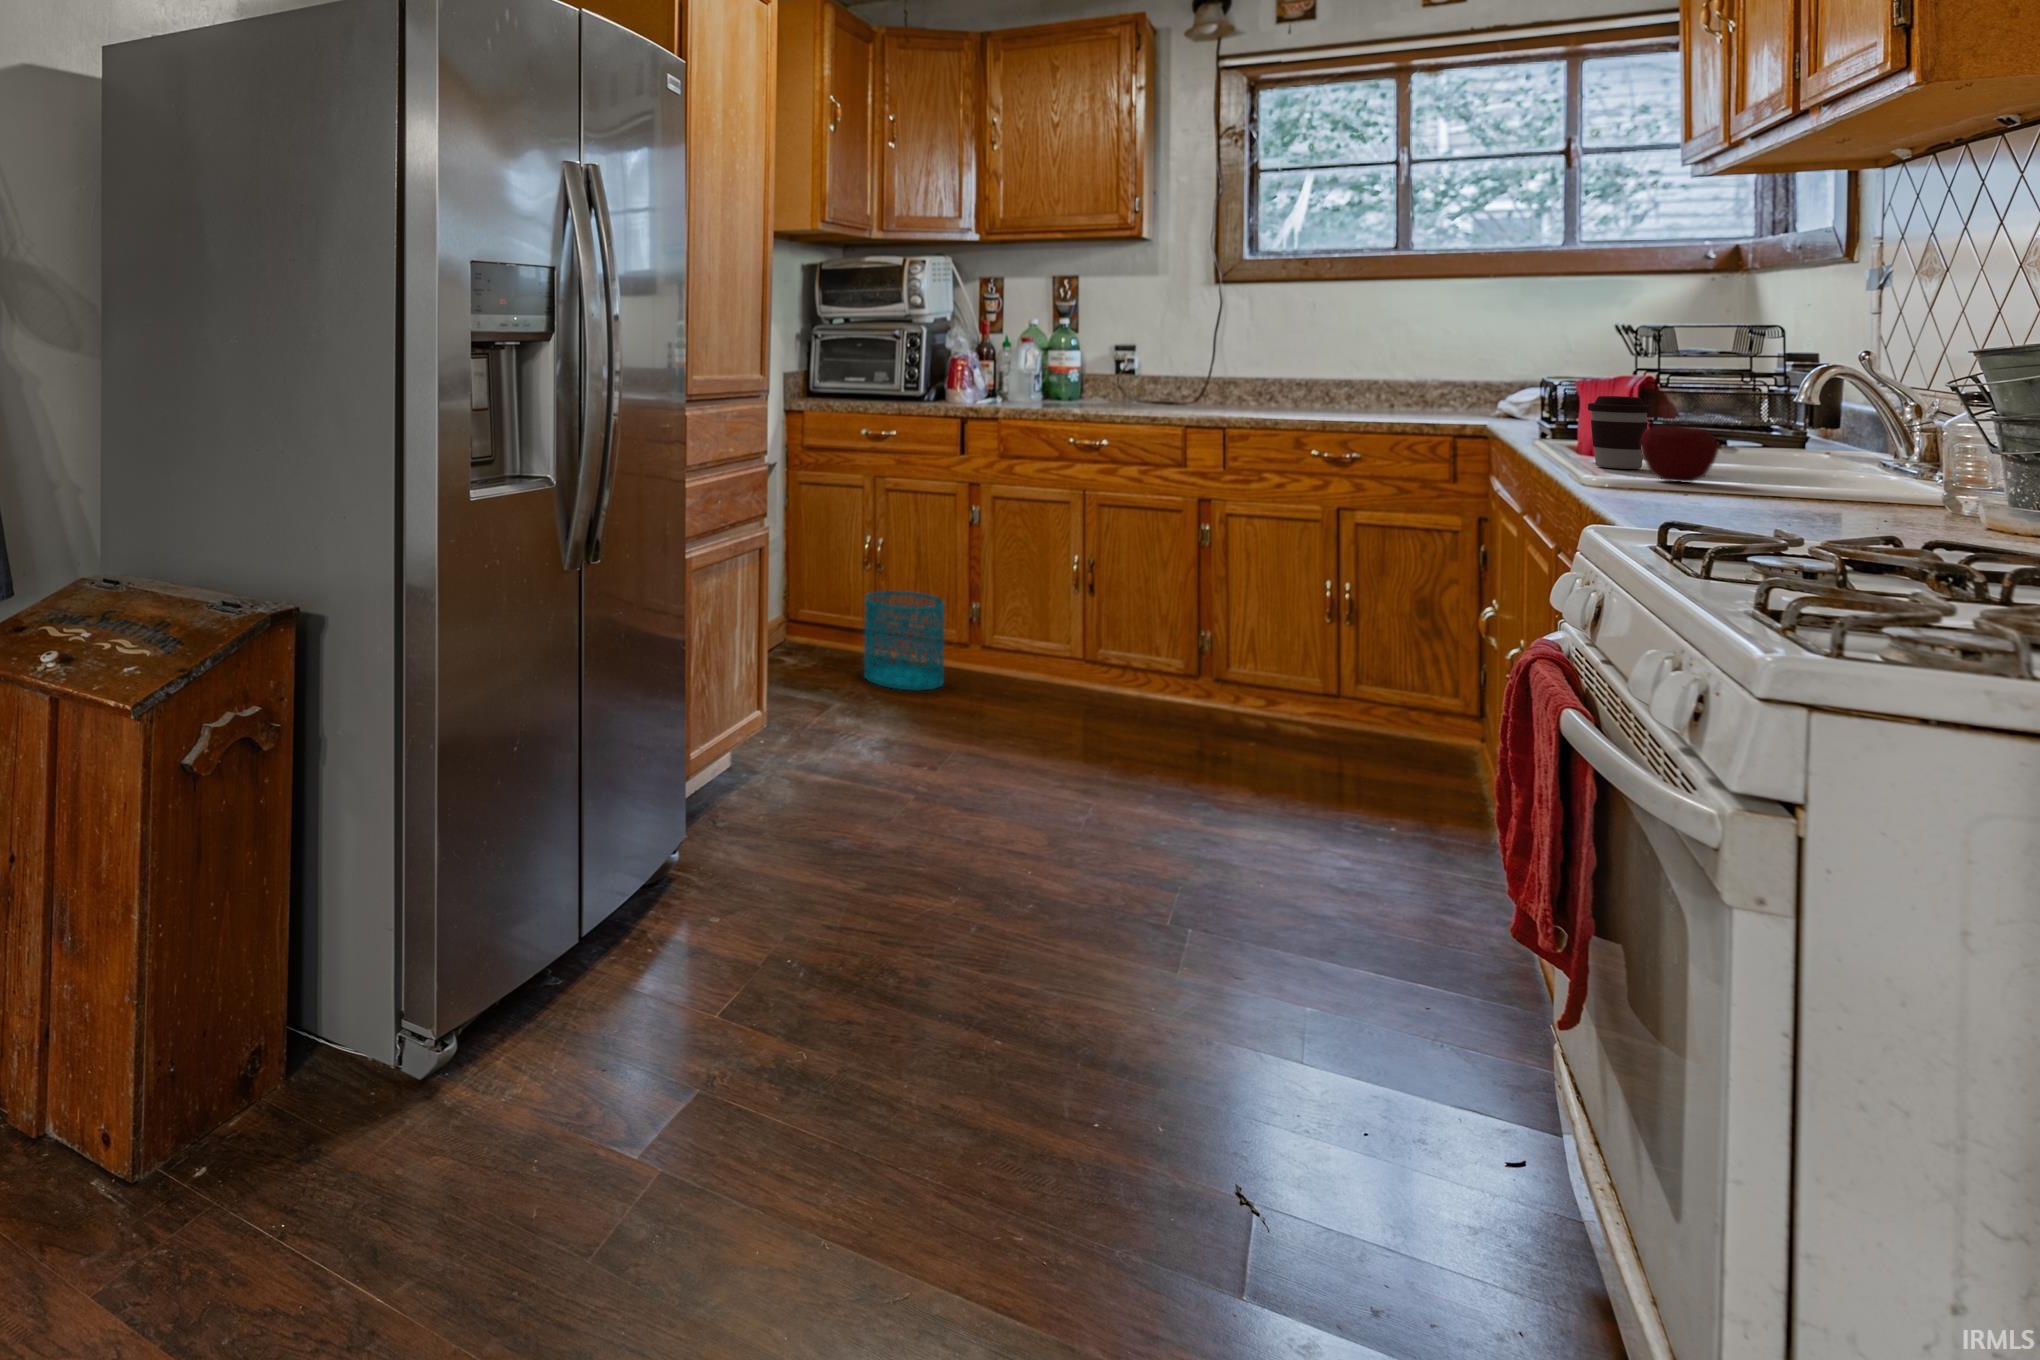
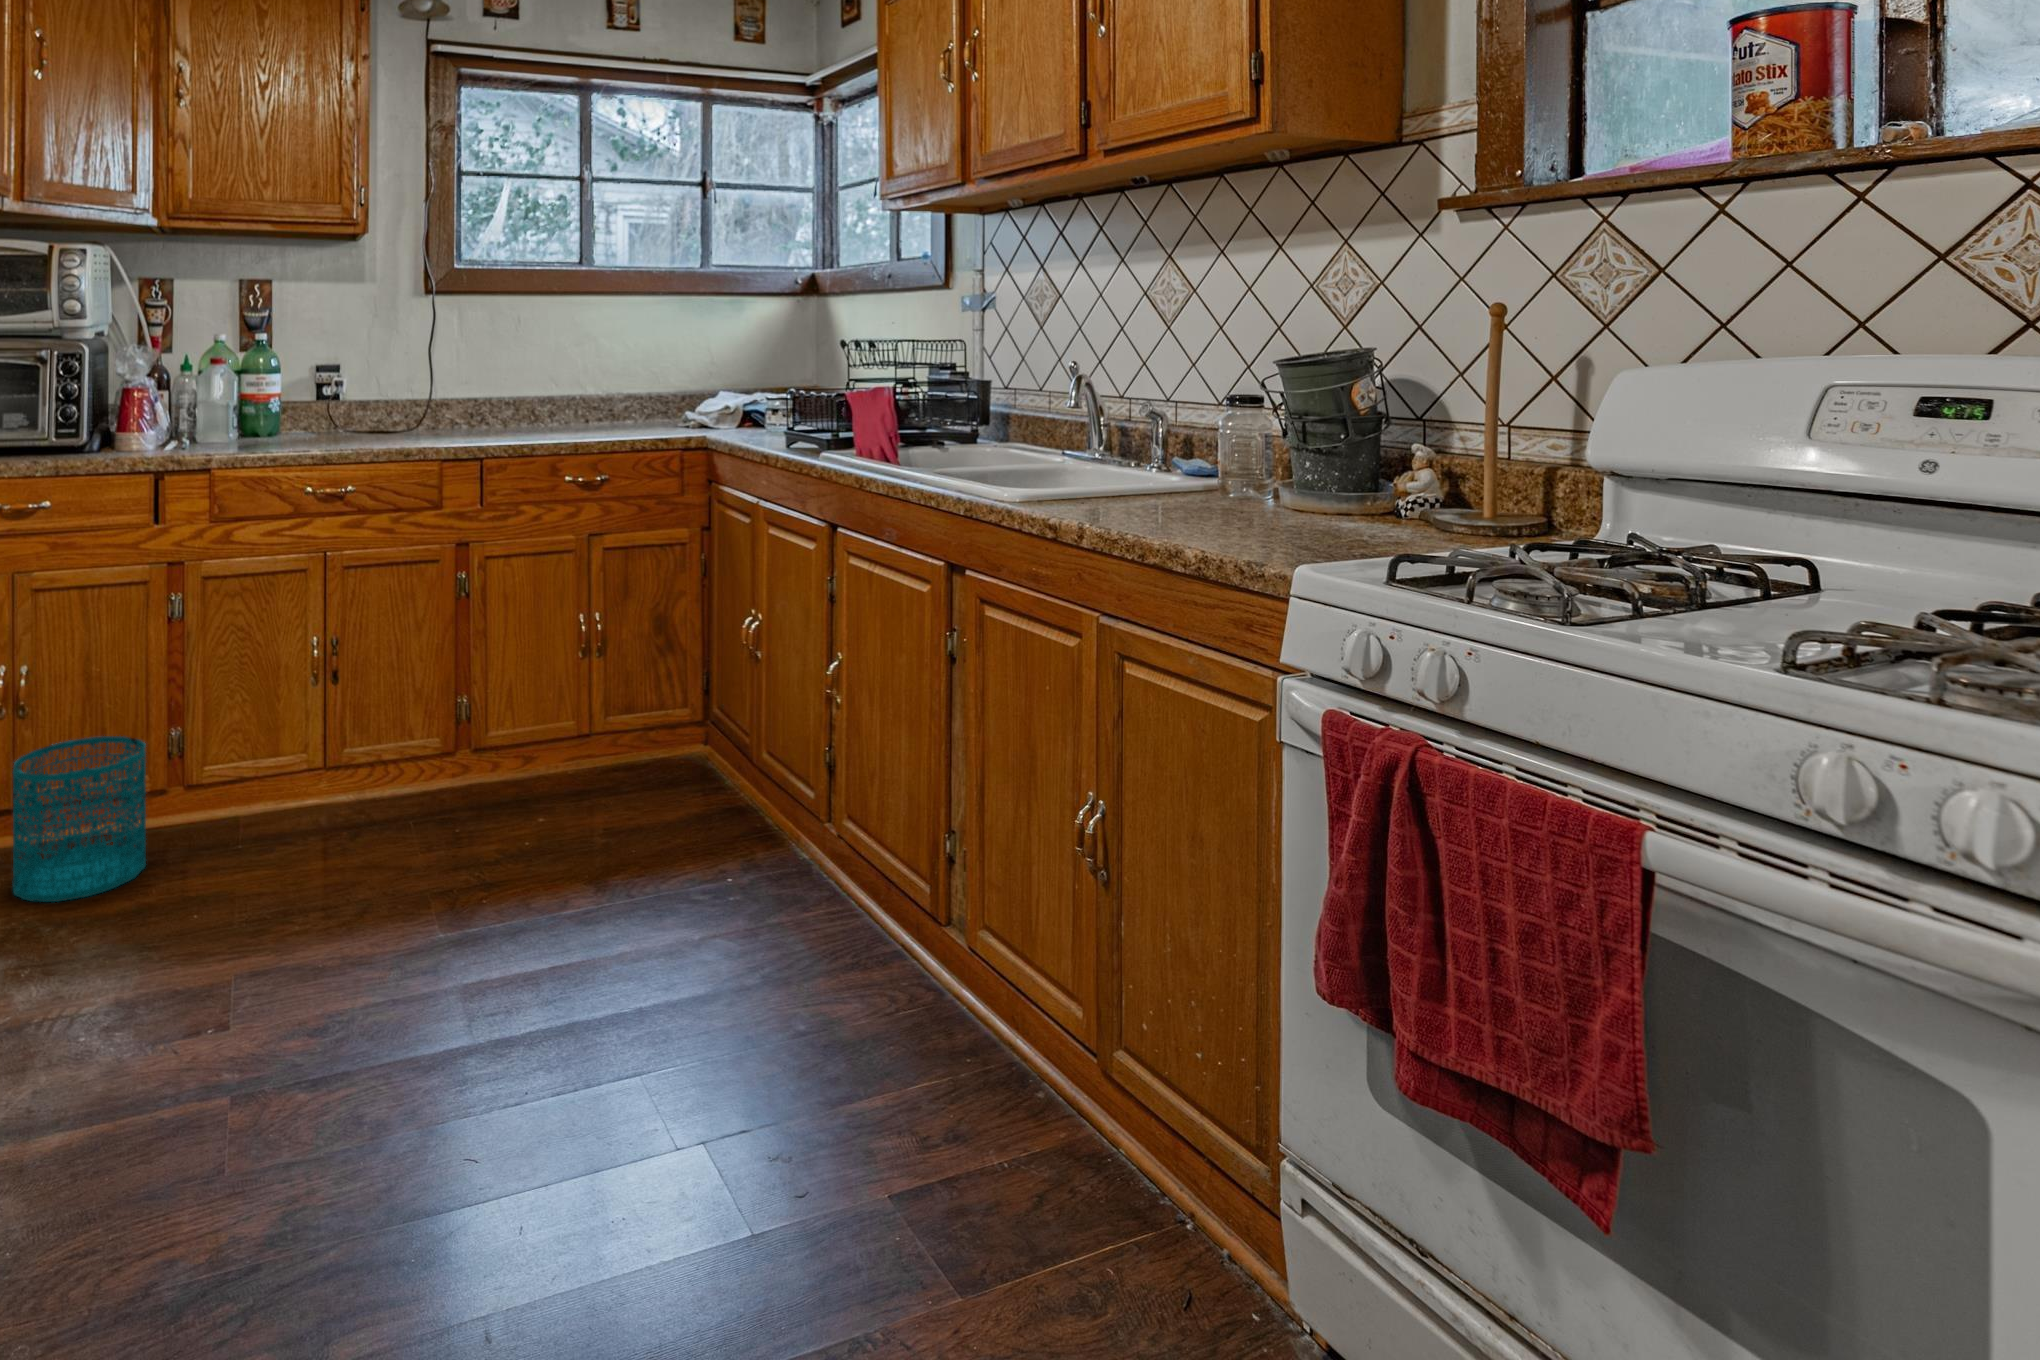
coffee cup: present [1588,396,1651,469] -> none [928,405,973,474]
apple: present [1641,425,1719,483] -> none [1011,428,1065,485]

